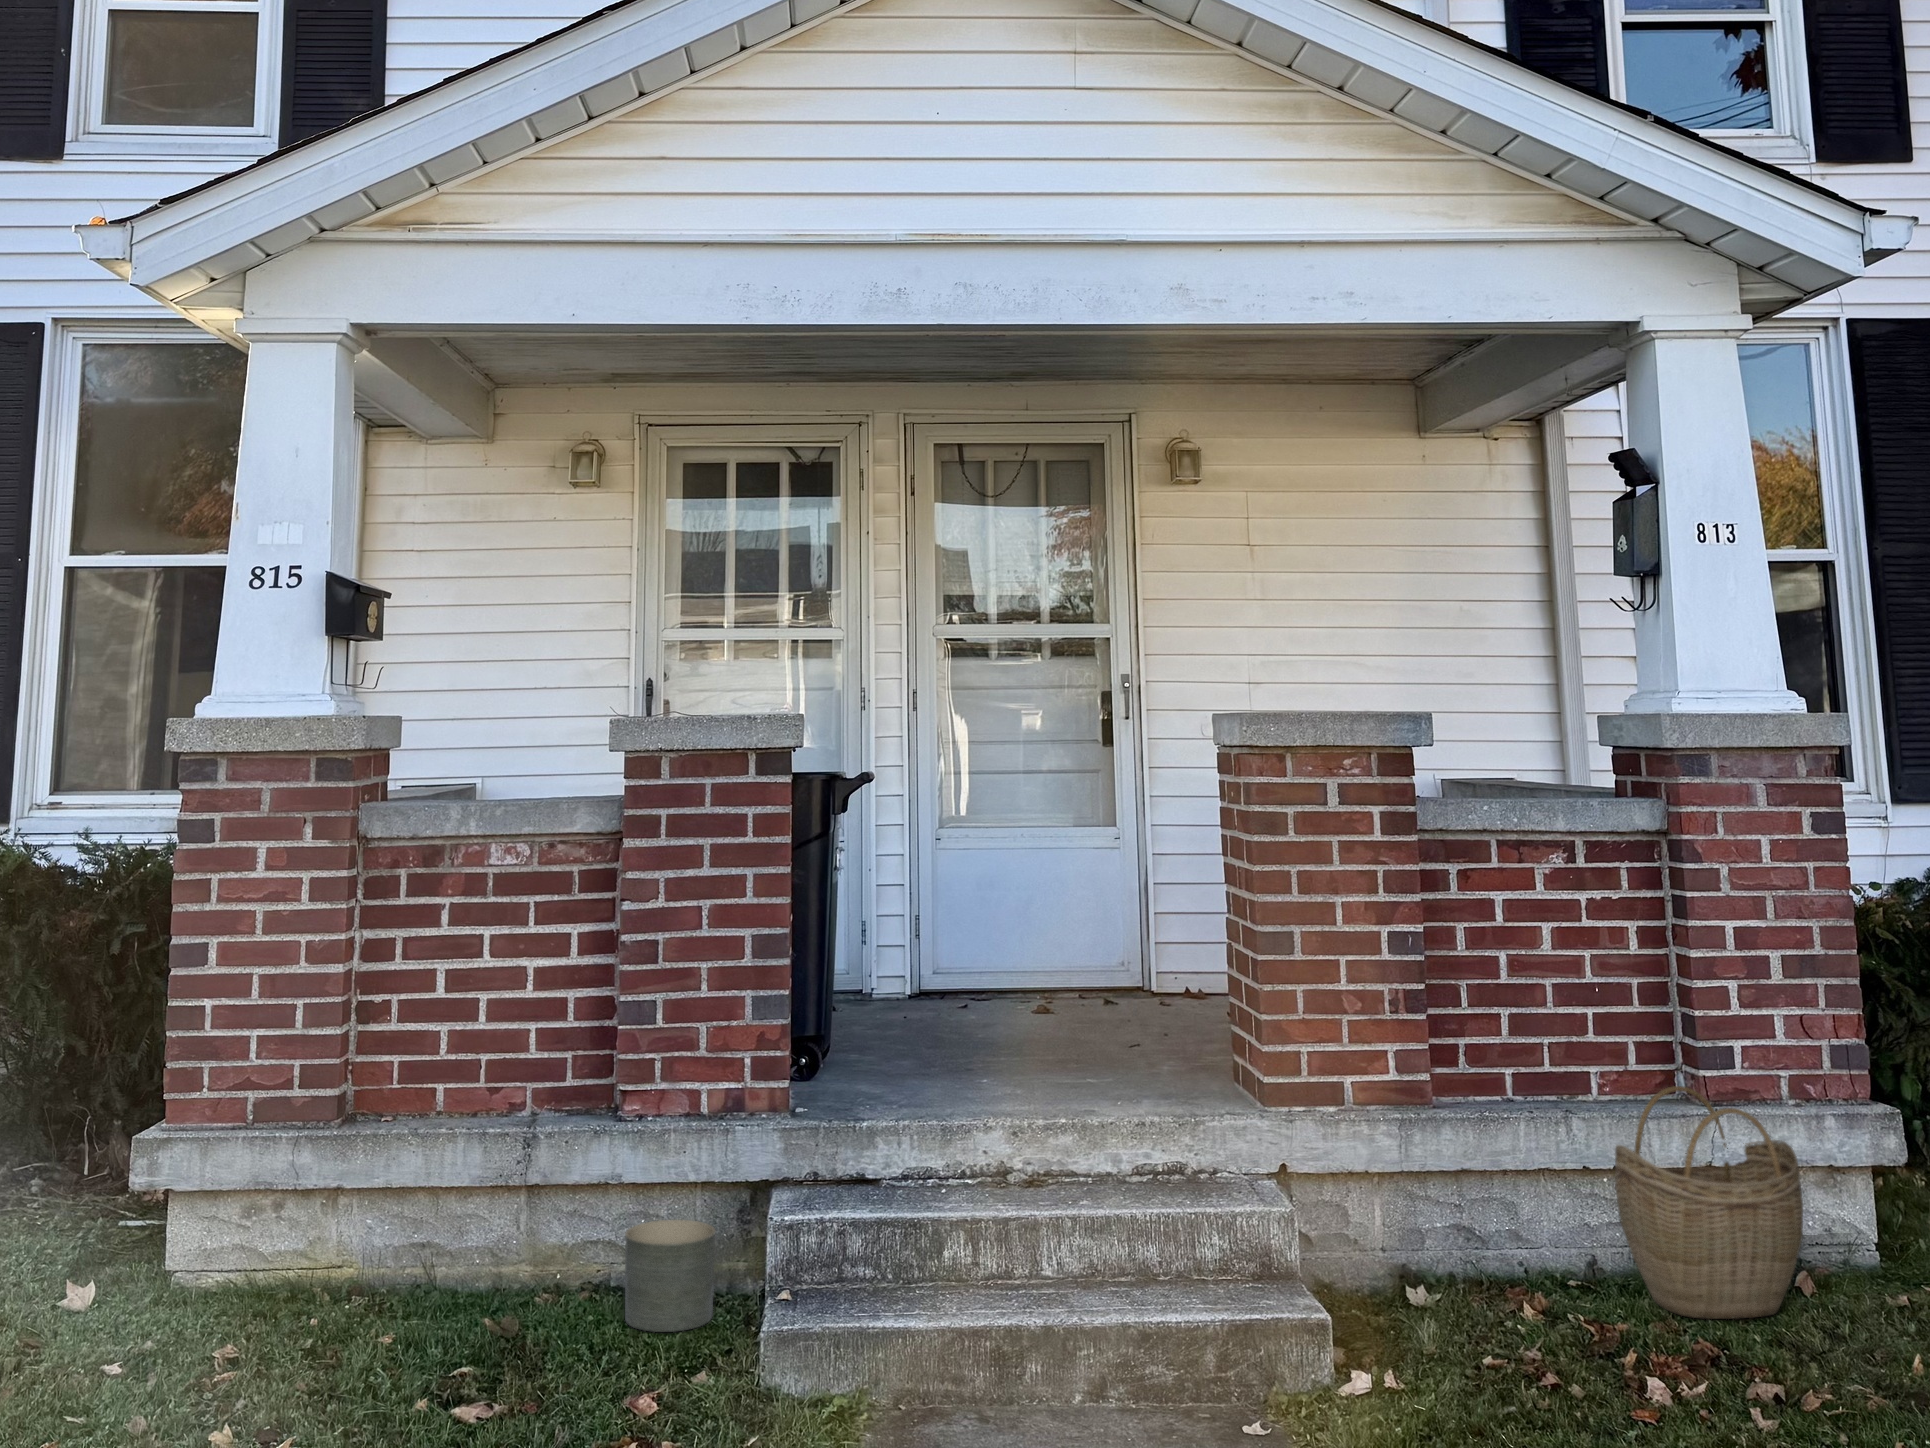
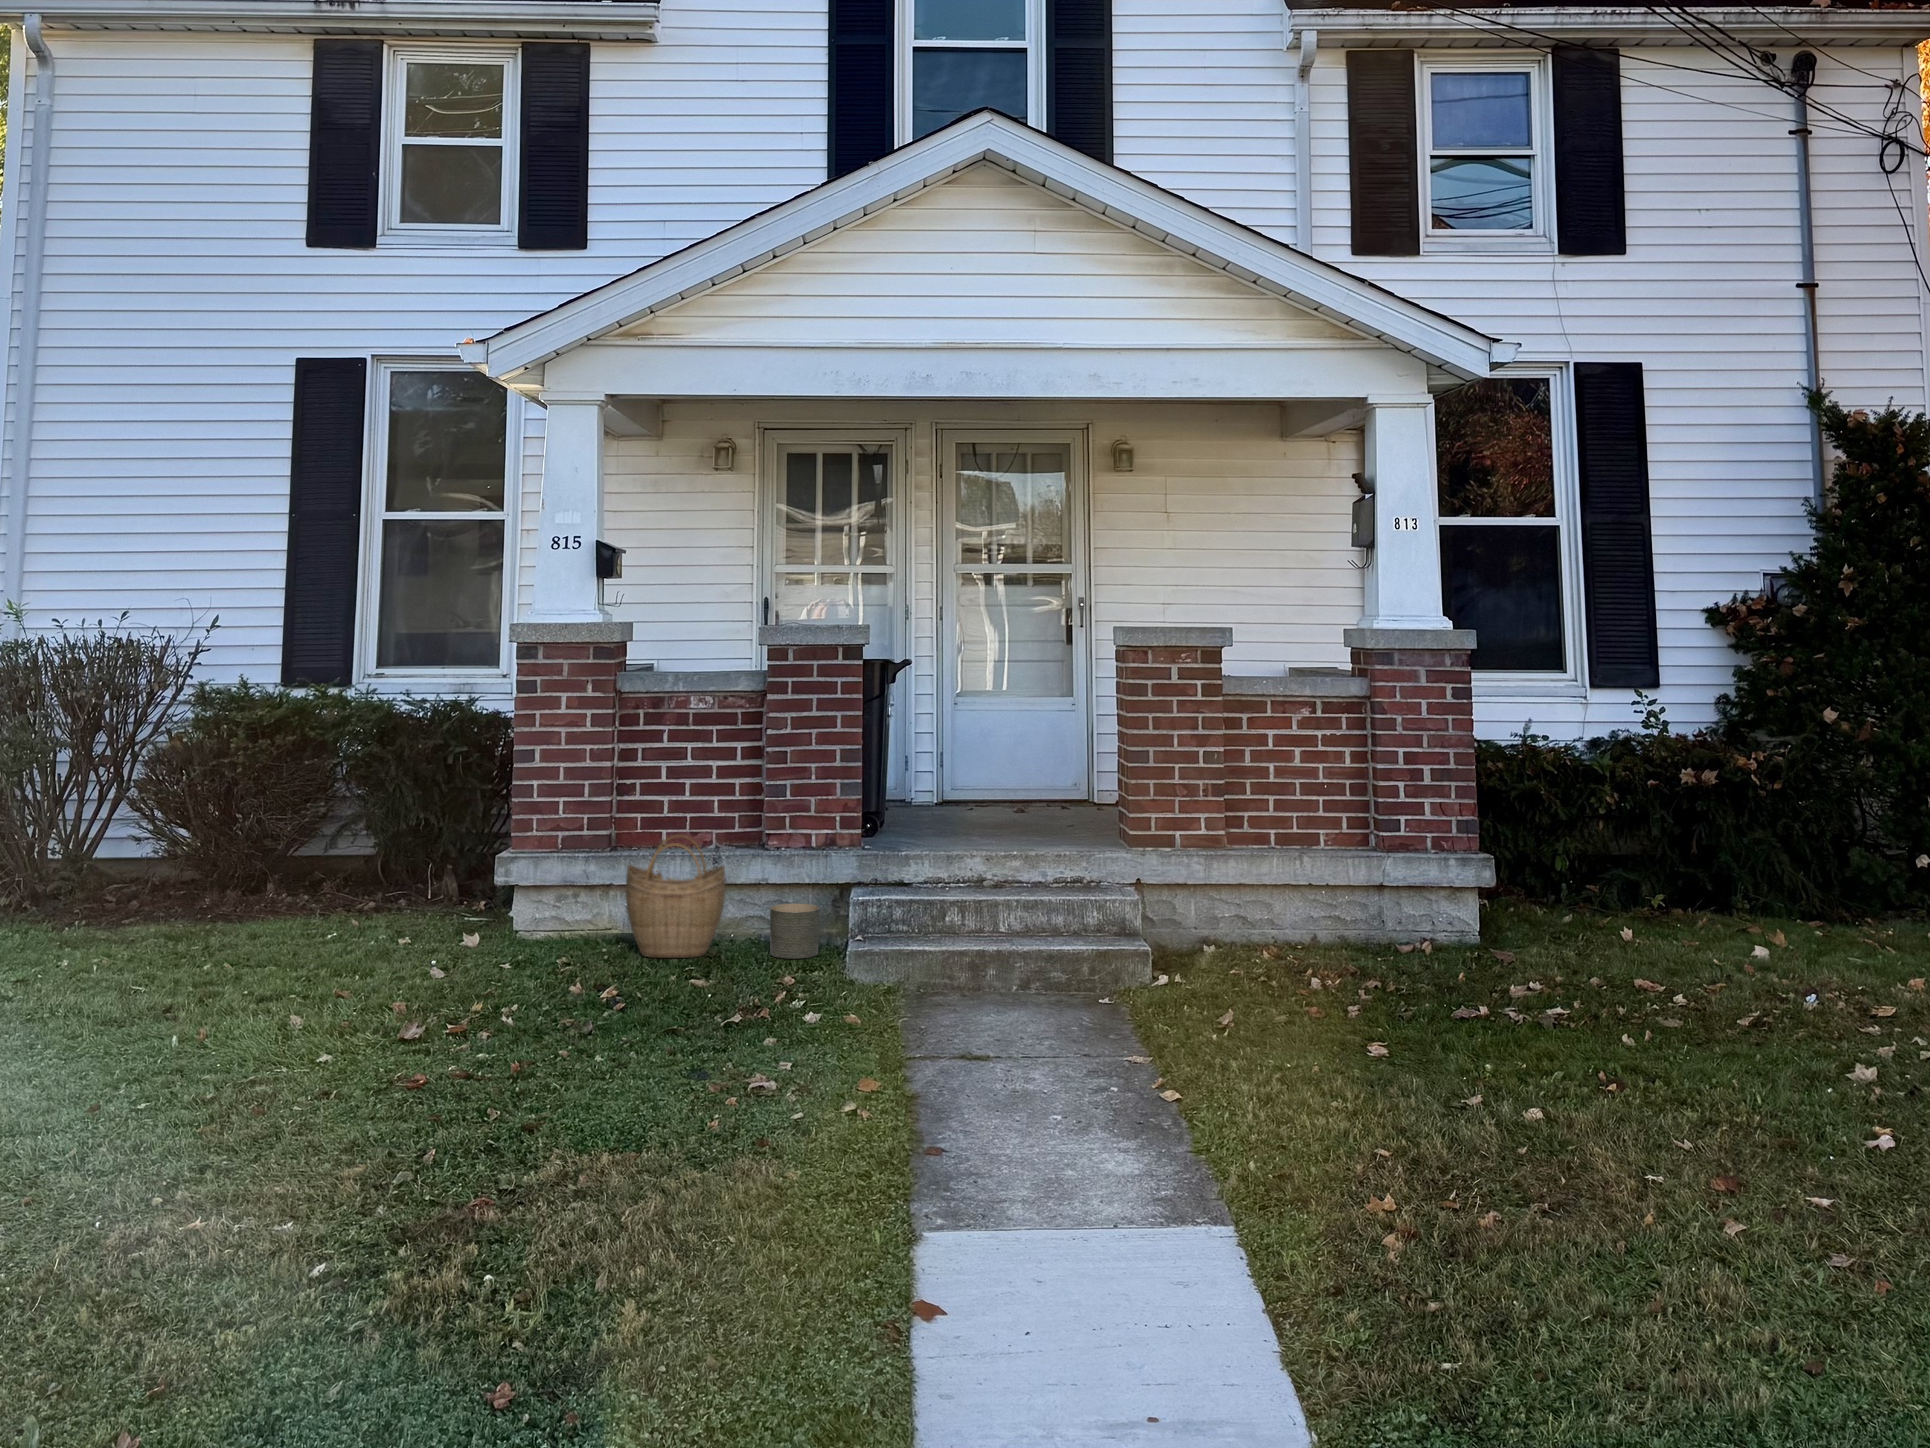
woven basket: present [1615,1086,1803,1319] -> present [625,835,725,958]

